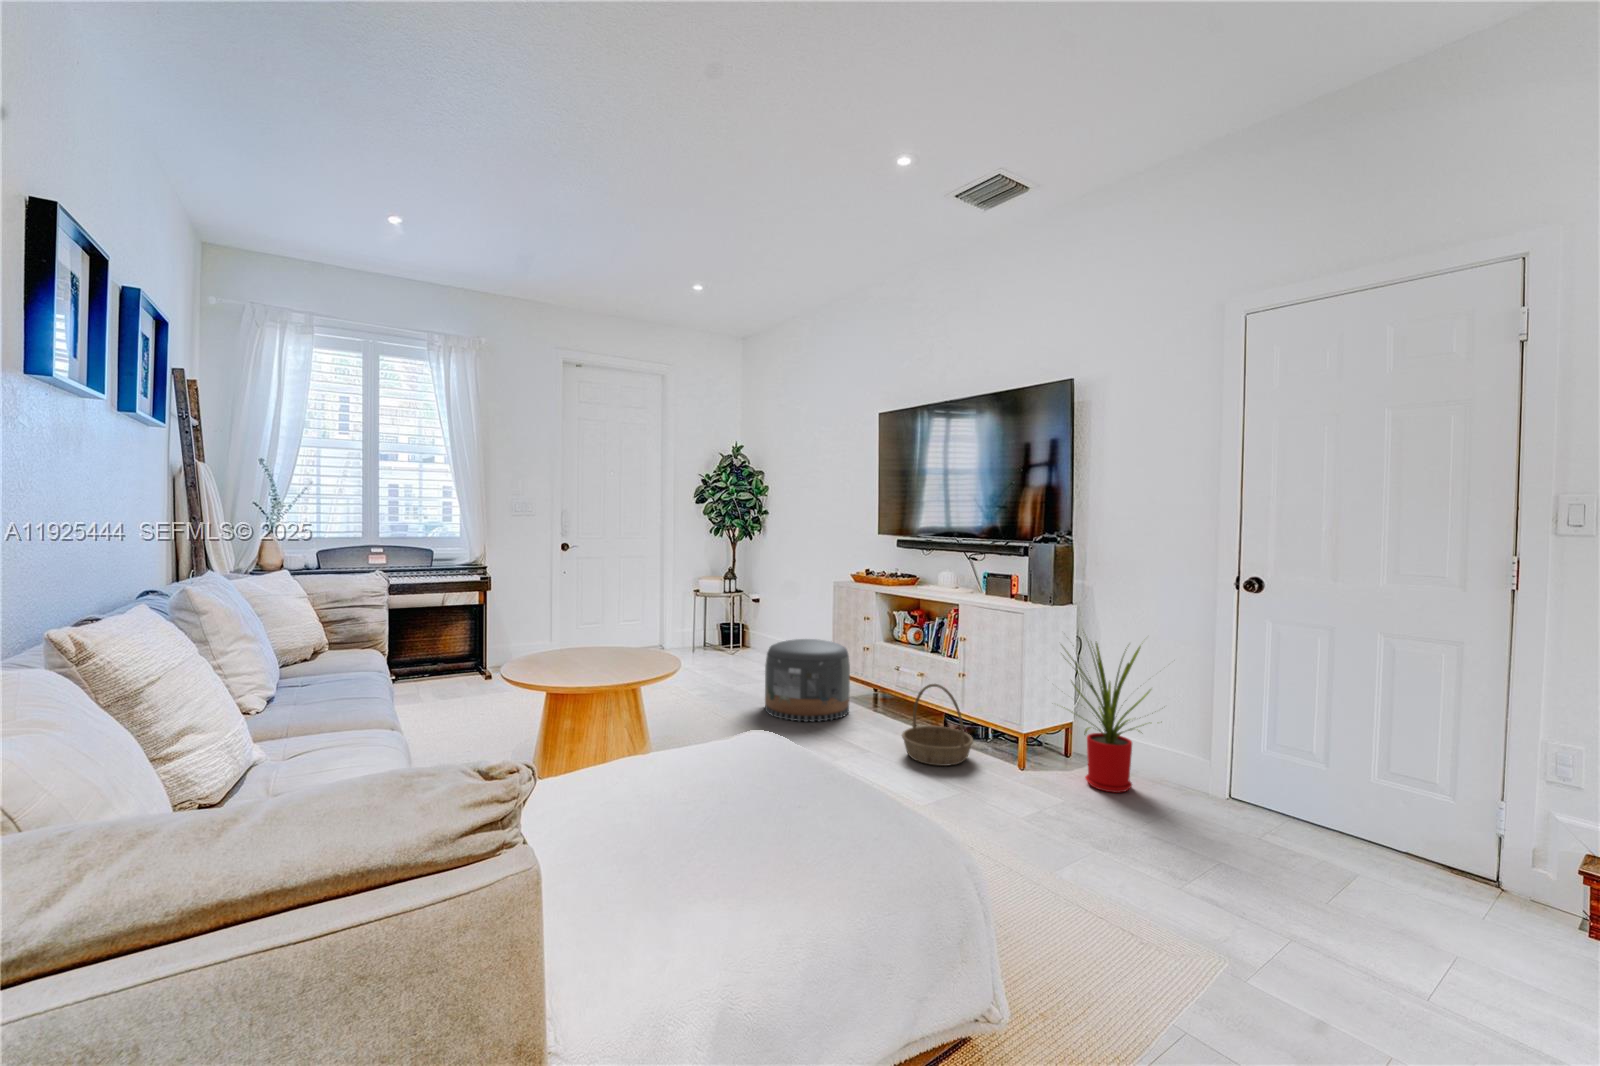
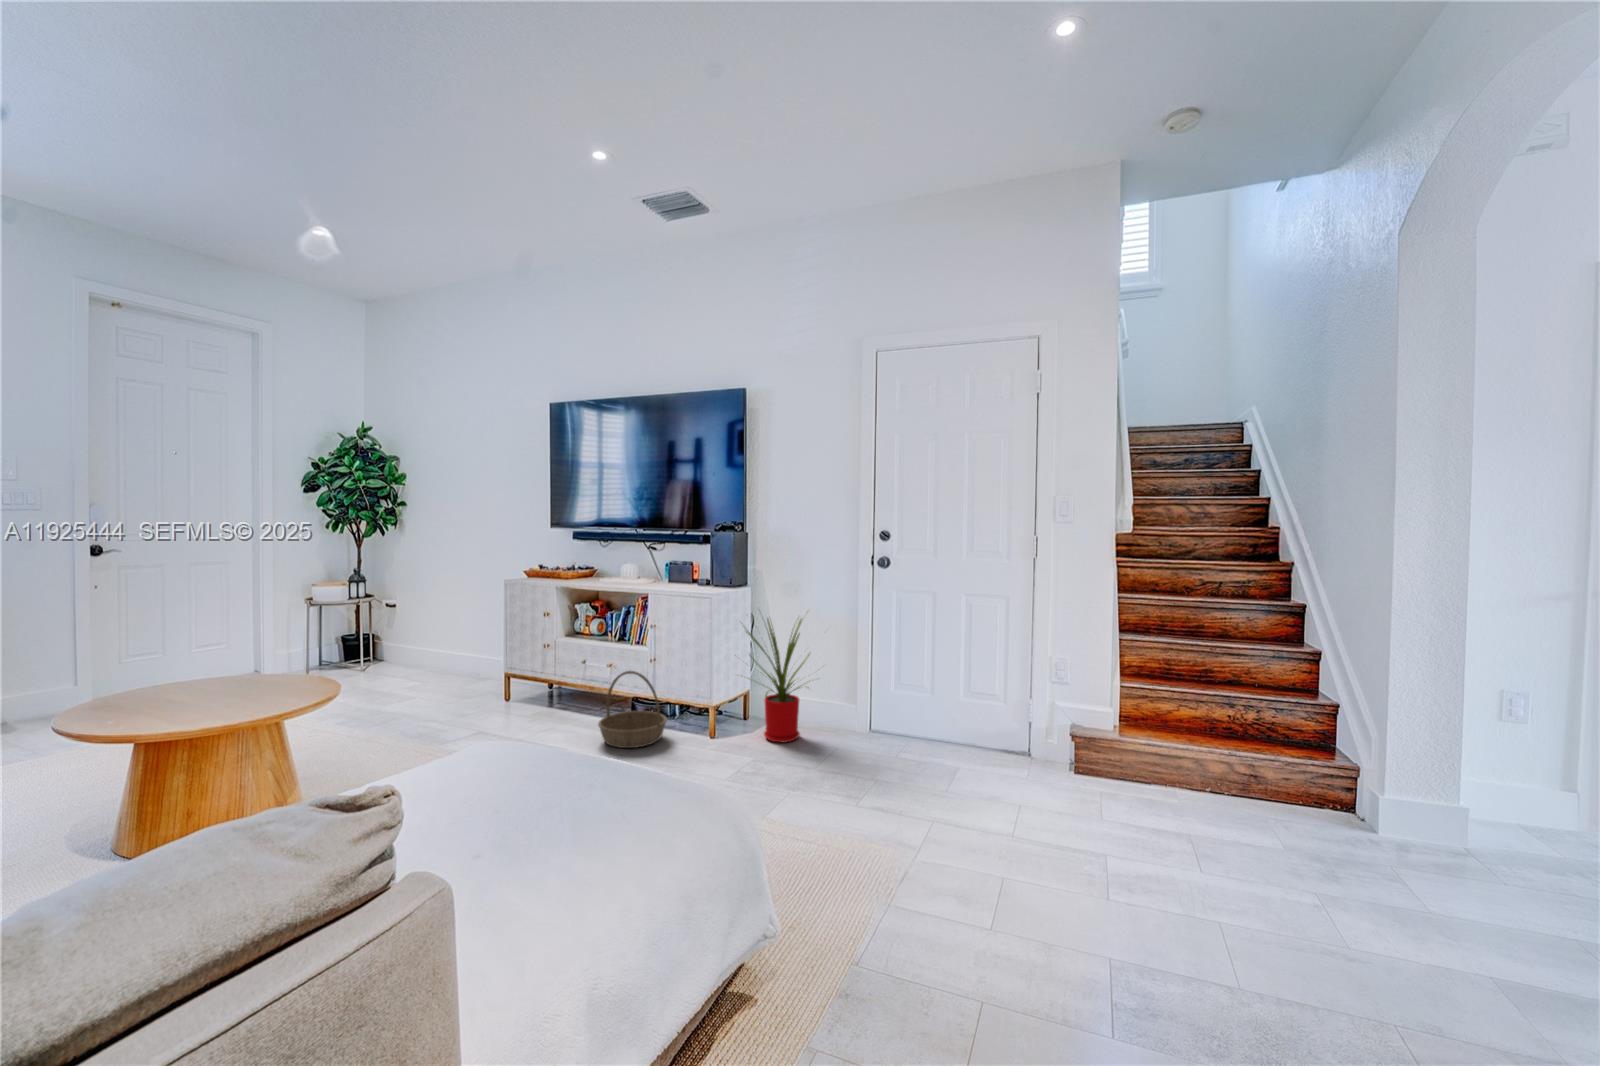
pouf: present [765,639,850,722] -> none [431,641,530,731]

